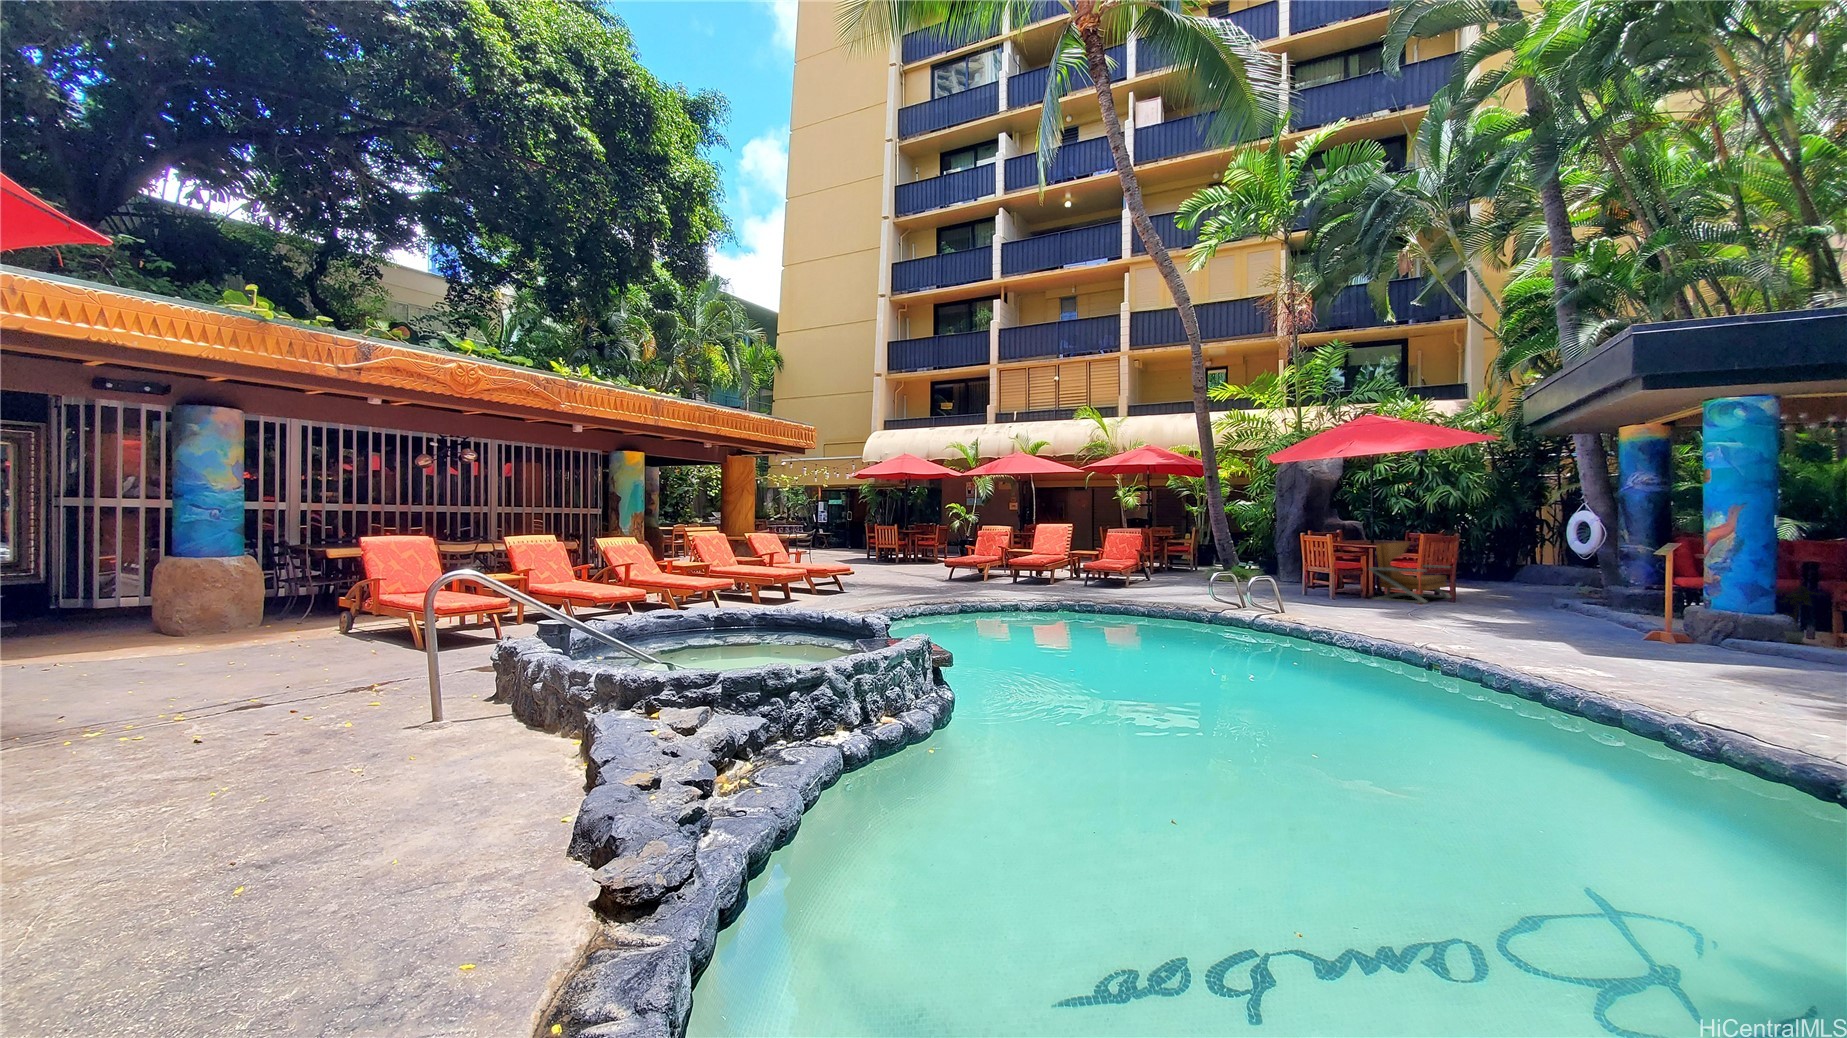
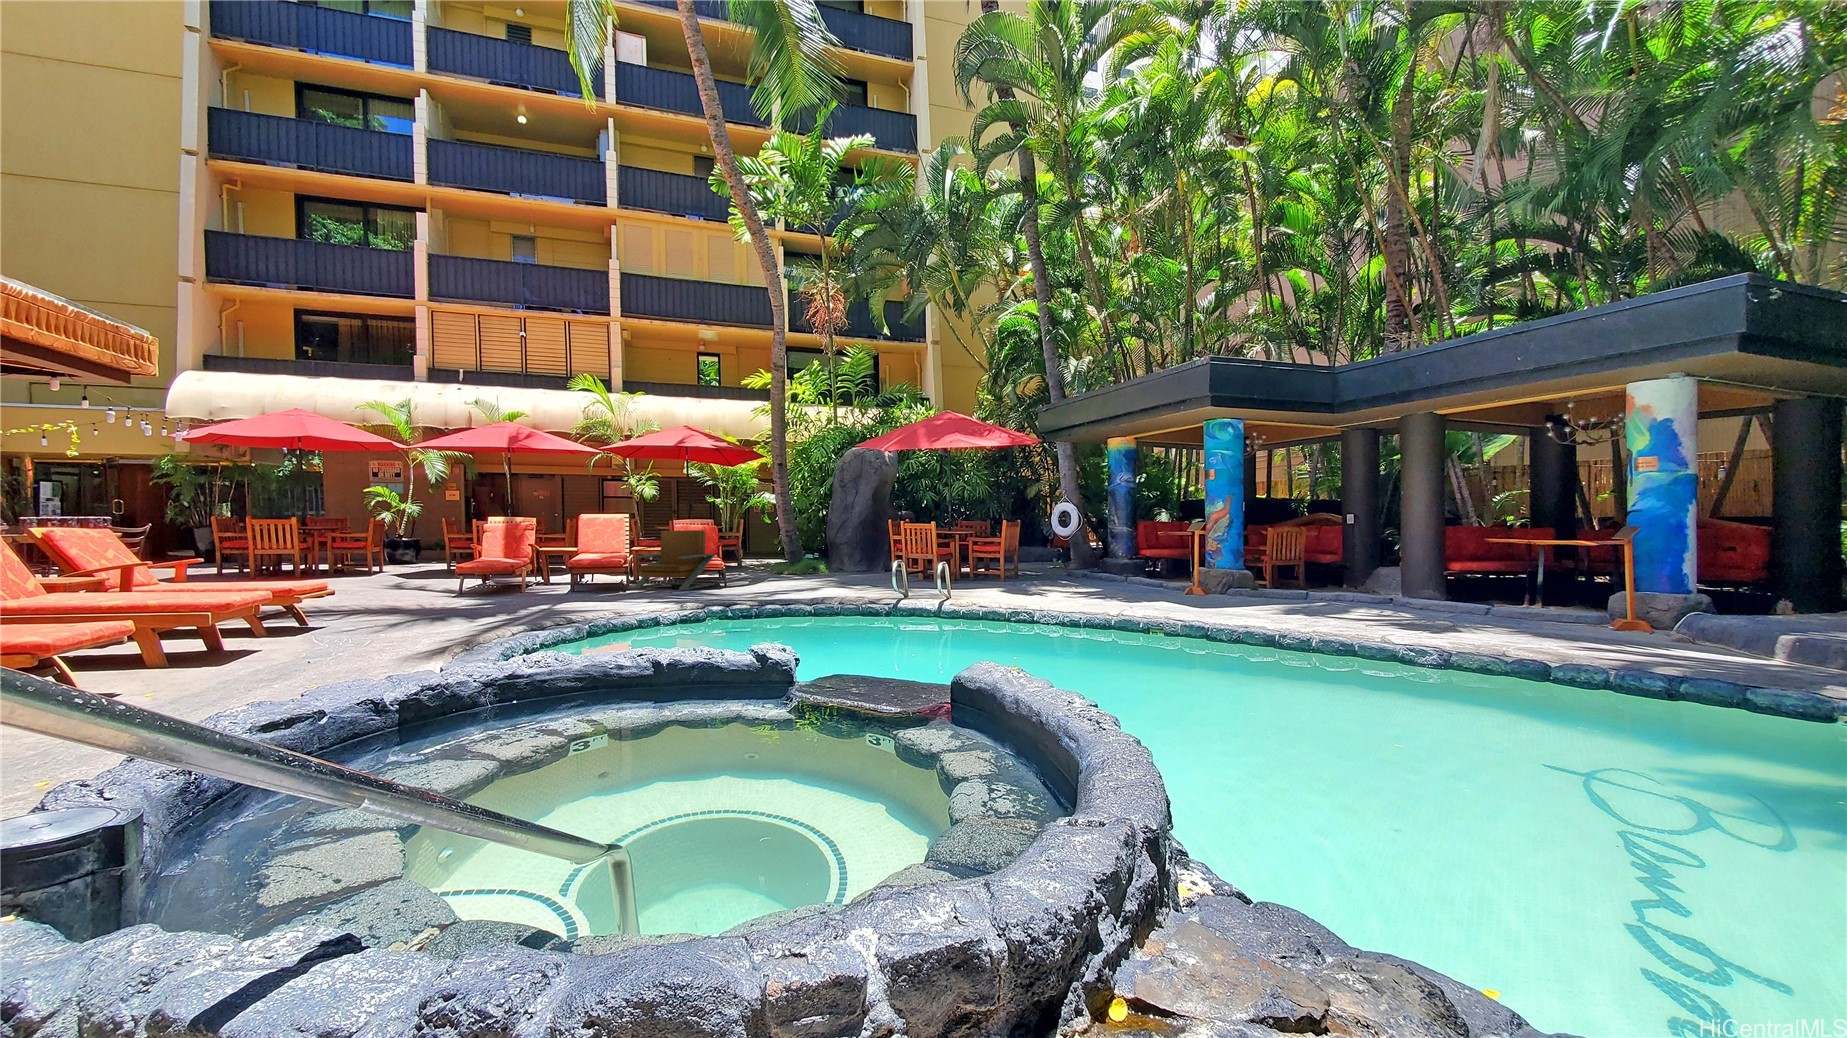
lounge chair: present [1369,542,1451,603] -> present [633,530,715,590]

